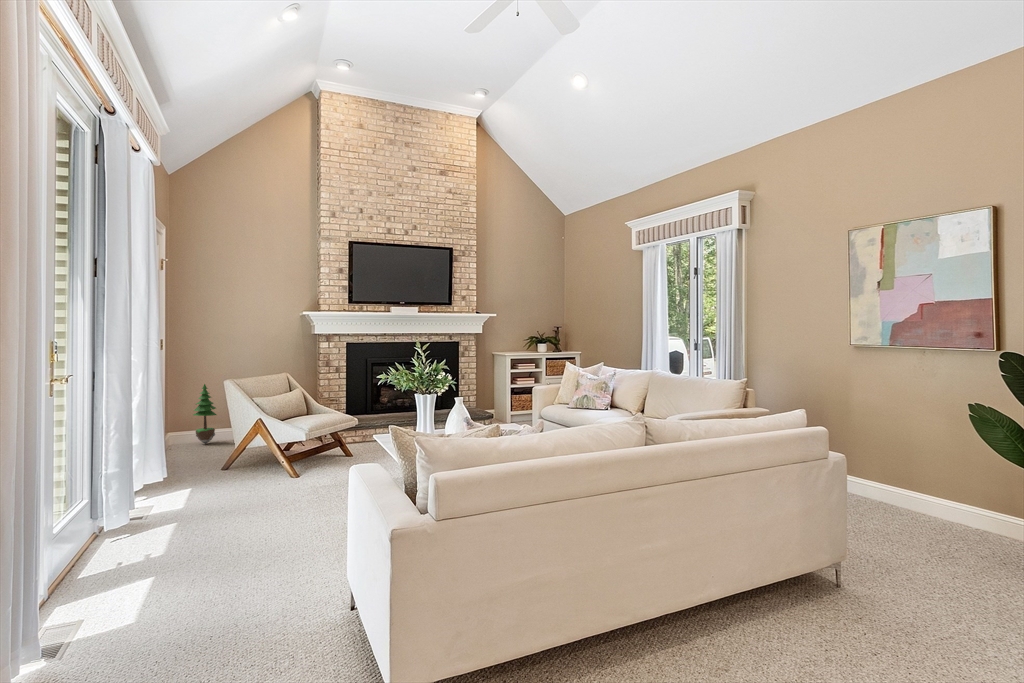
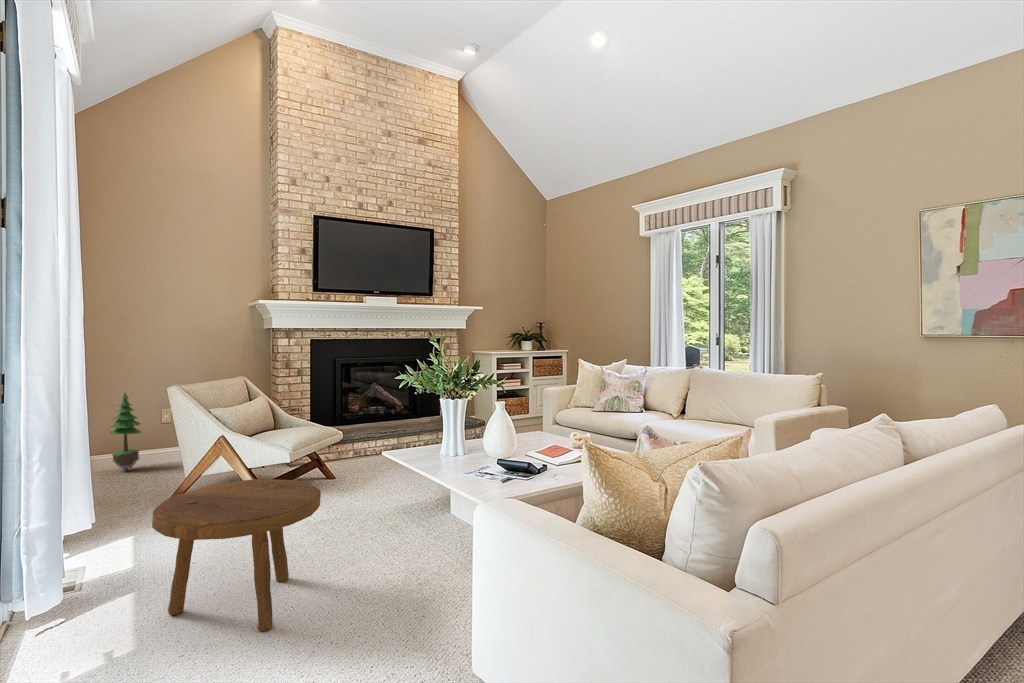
footstool: none [181,449,299,550] -> present [152,479,321,631]

